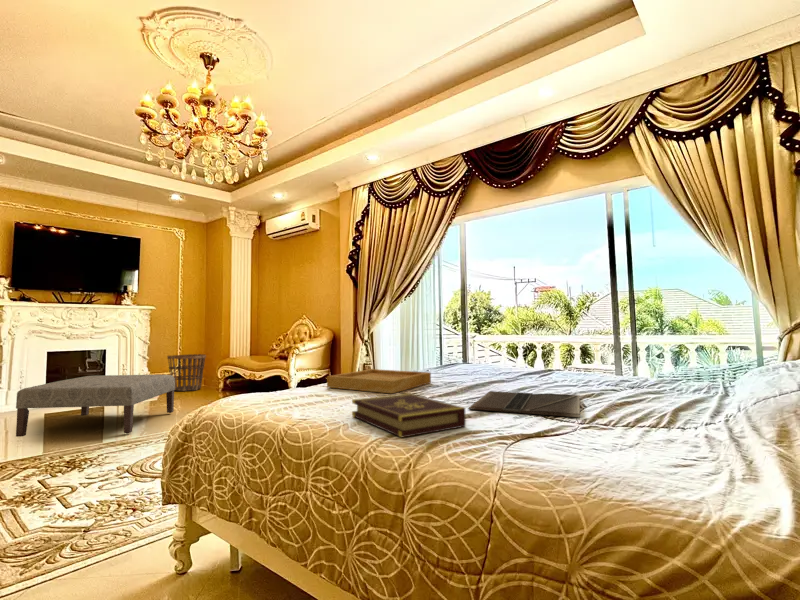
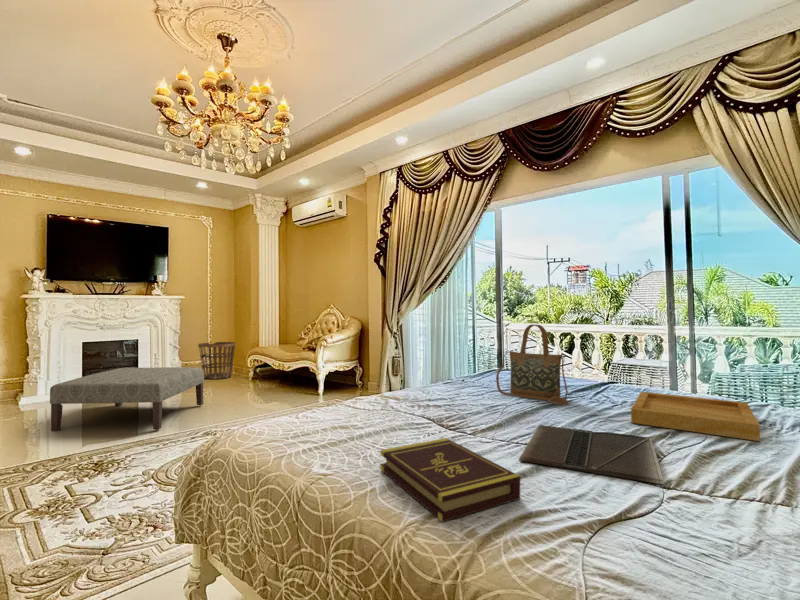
handbag: none [456,314,518,381] -> present [496,324,568,405]
tray: present [327,369,431,393] -> present [631,392,760,441]

